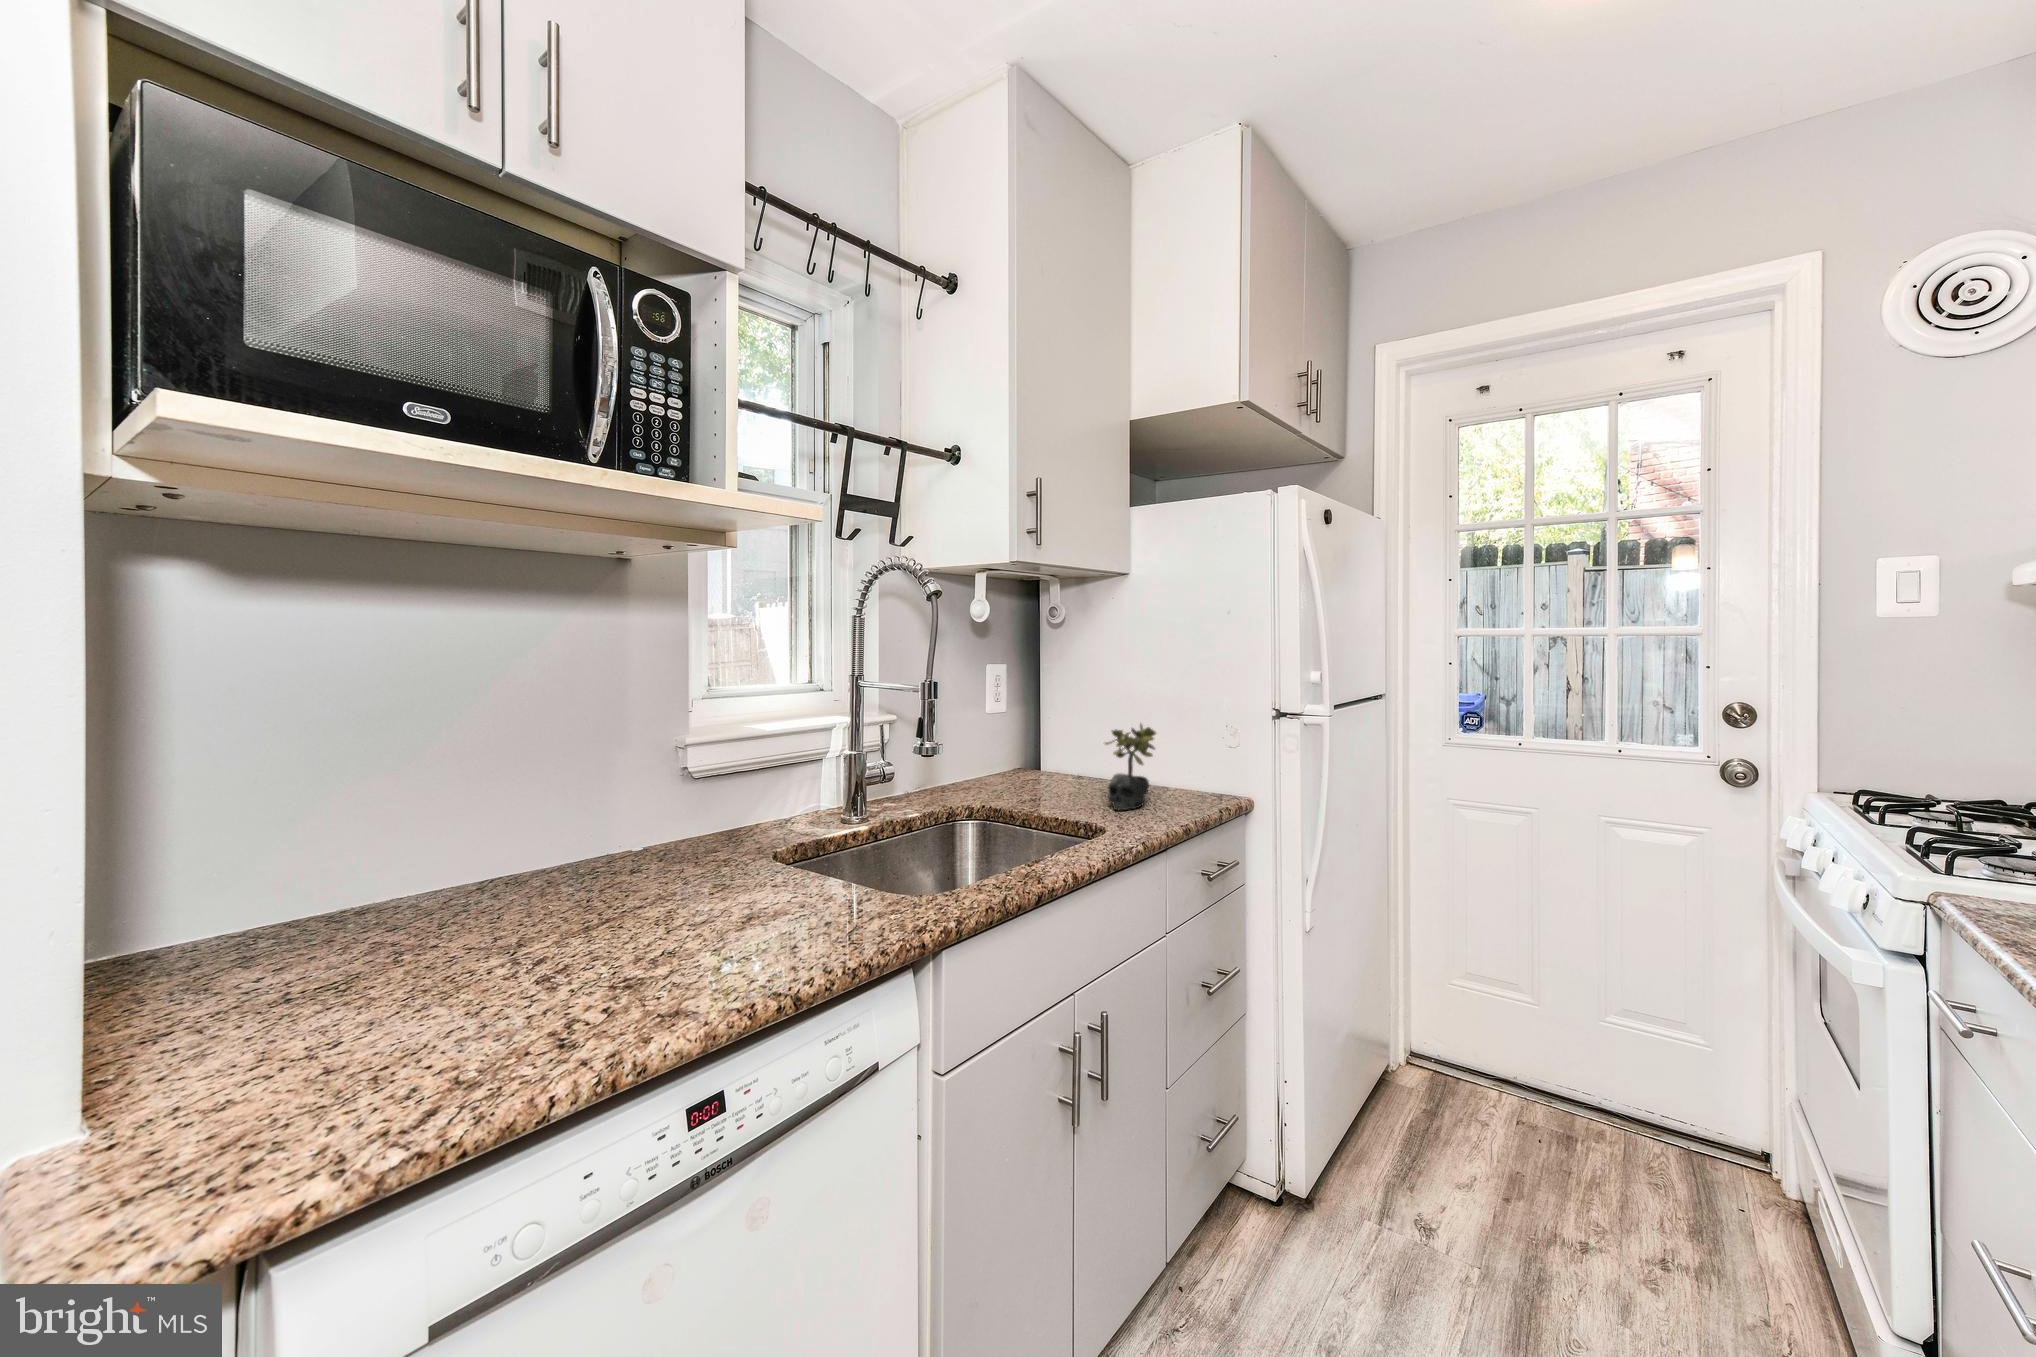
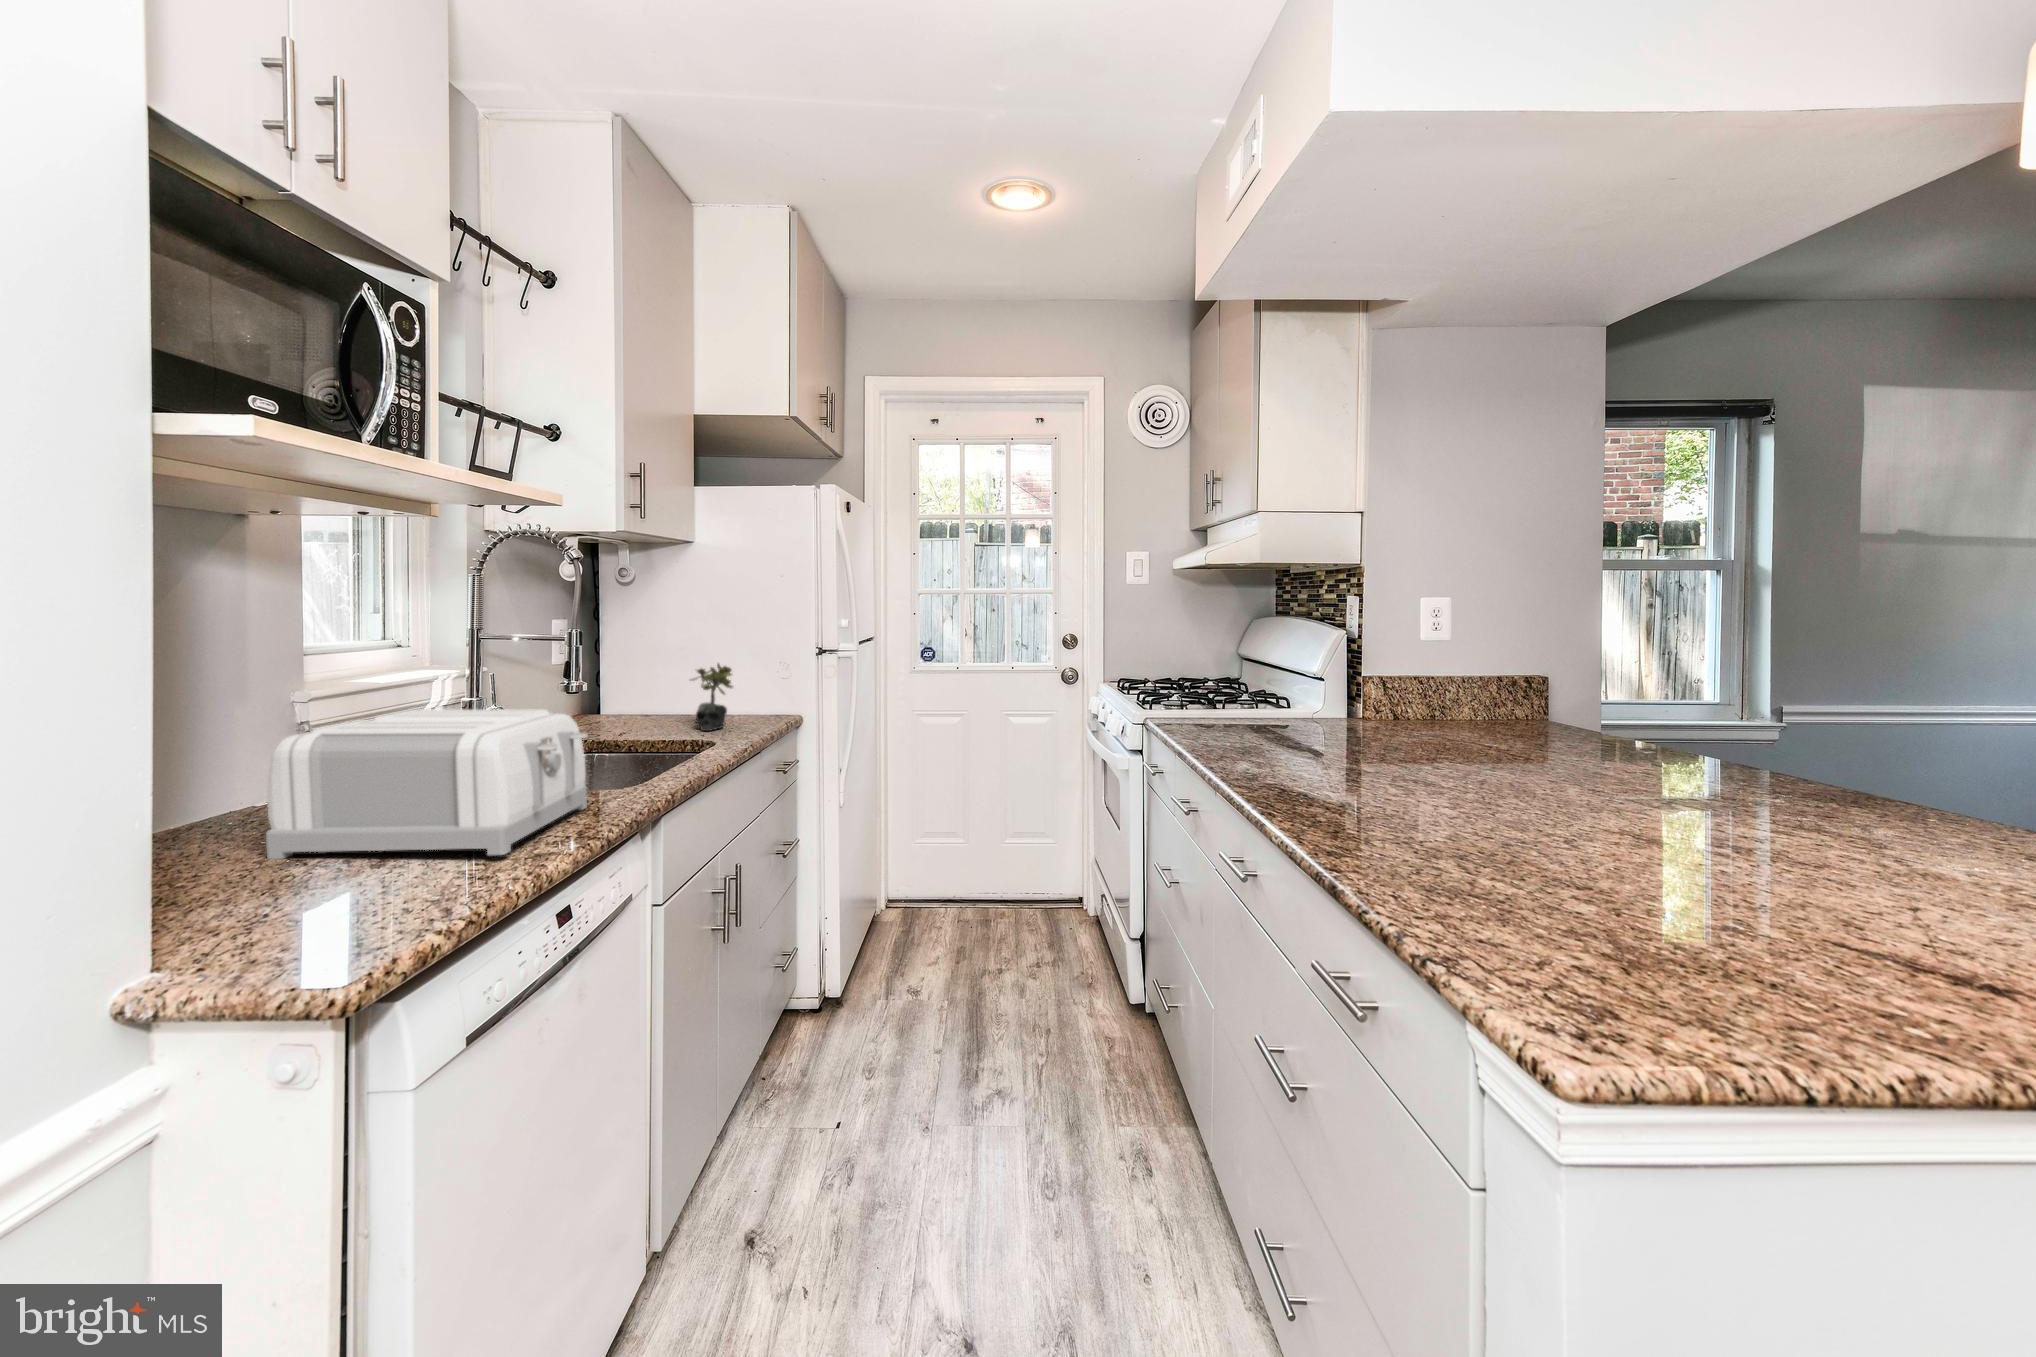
toaster: none [467,775,842,1004] -> present [266,709,588,859]

